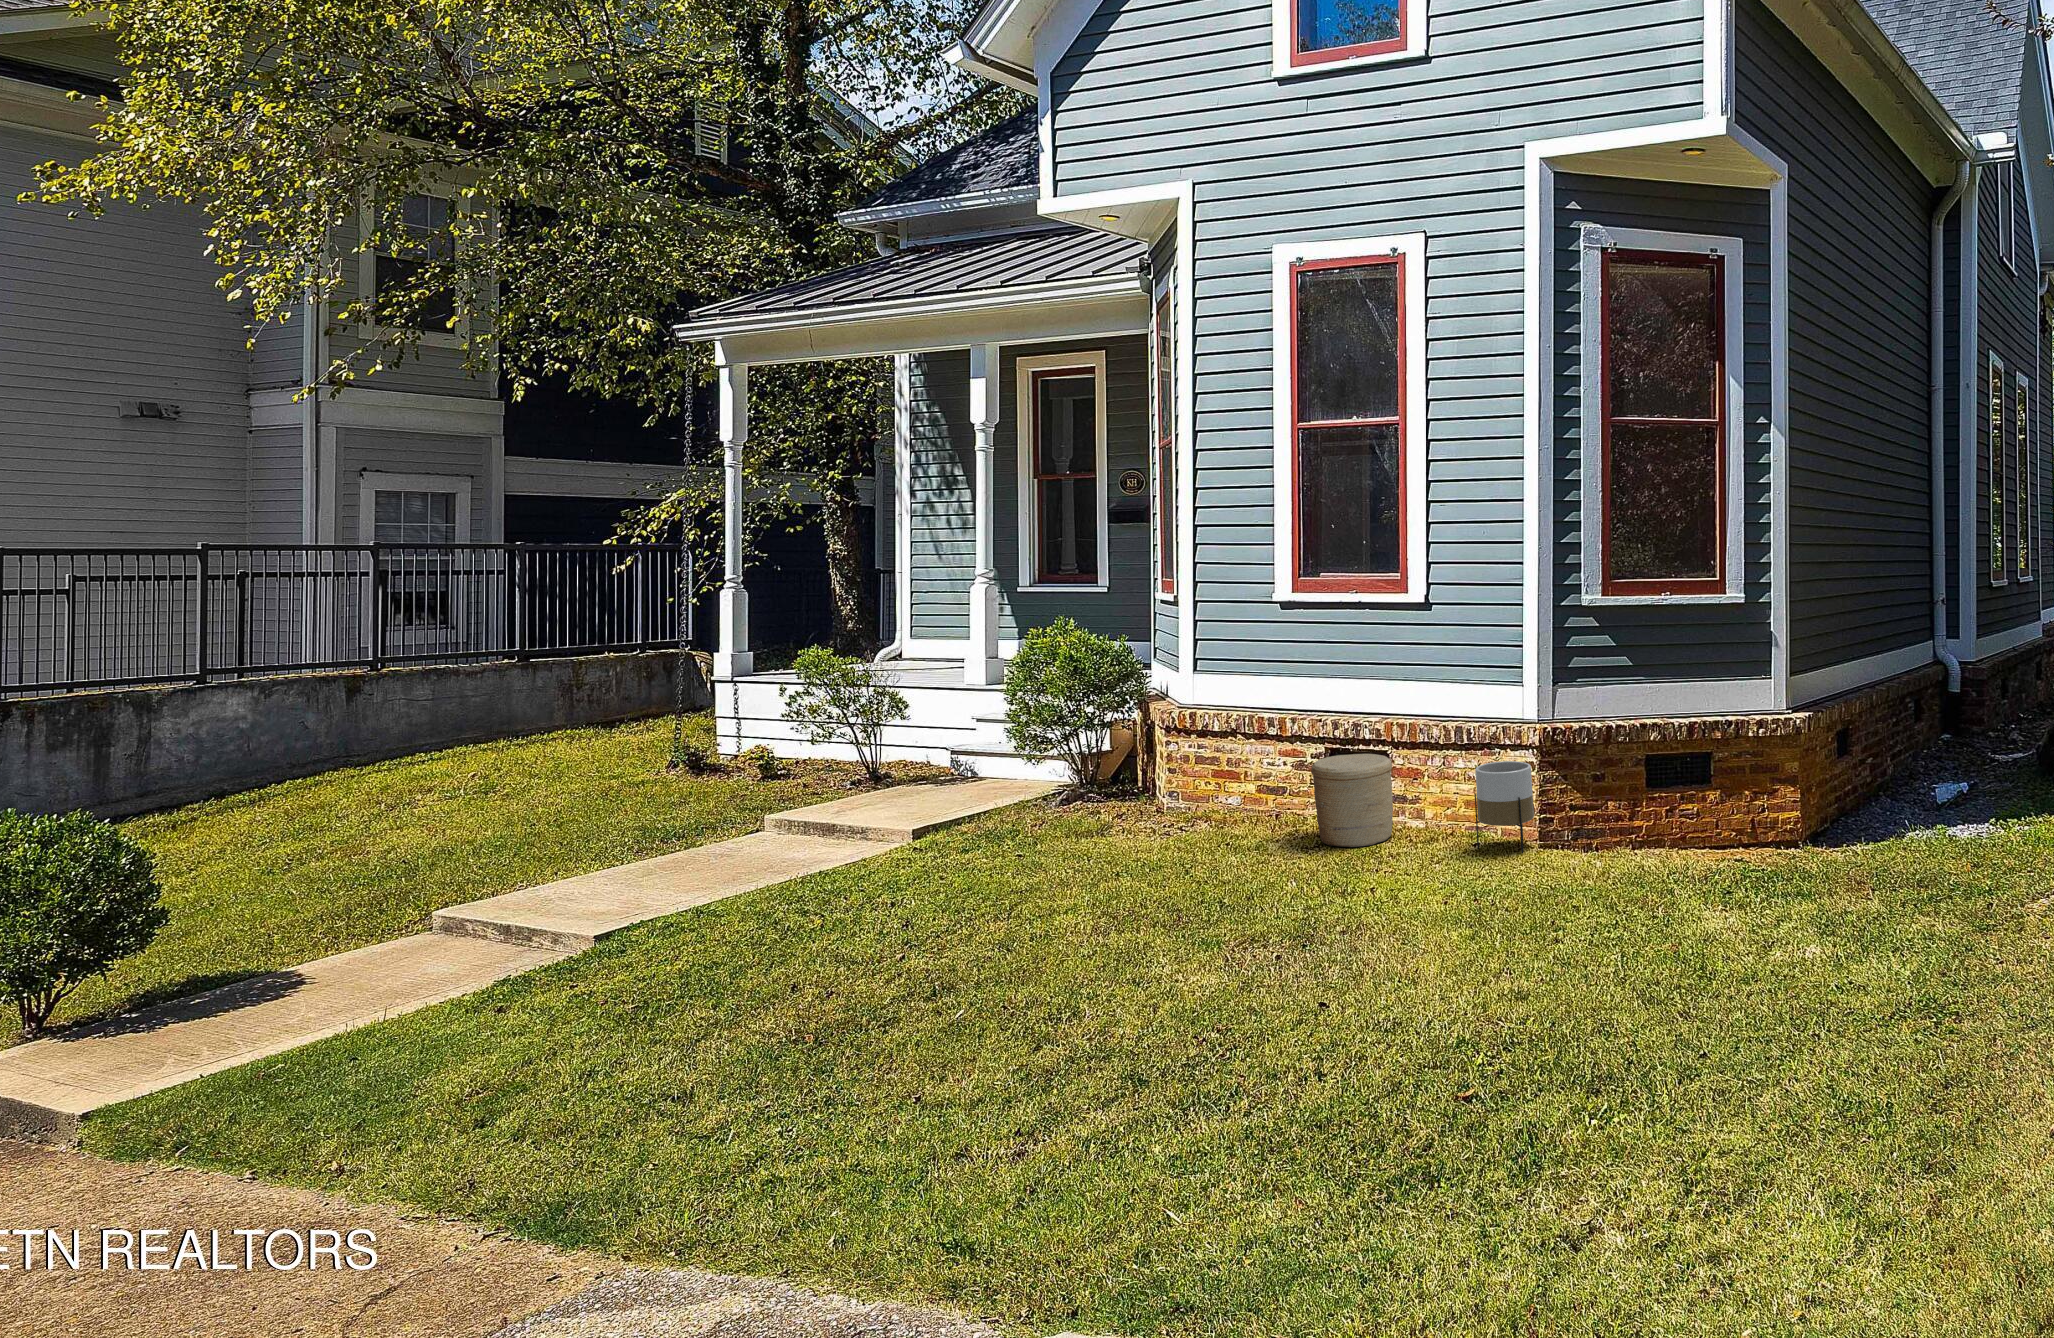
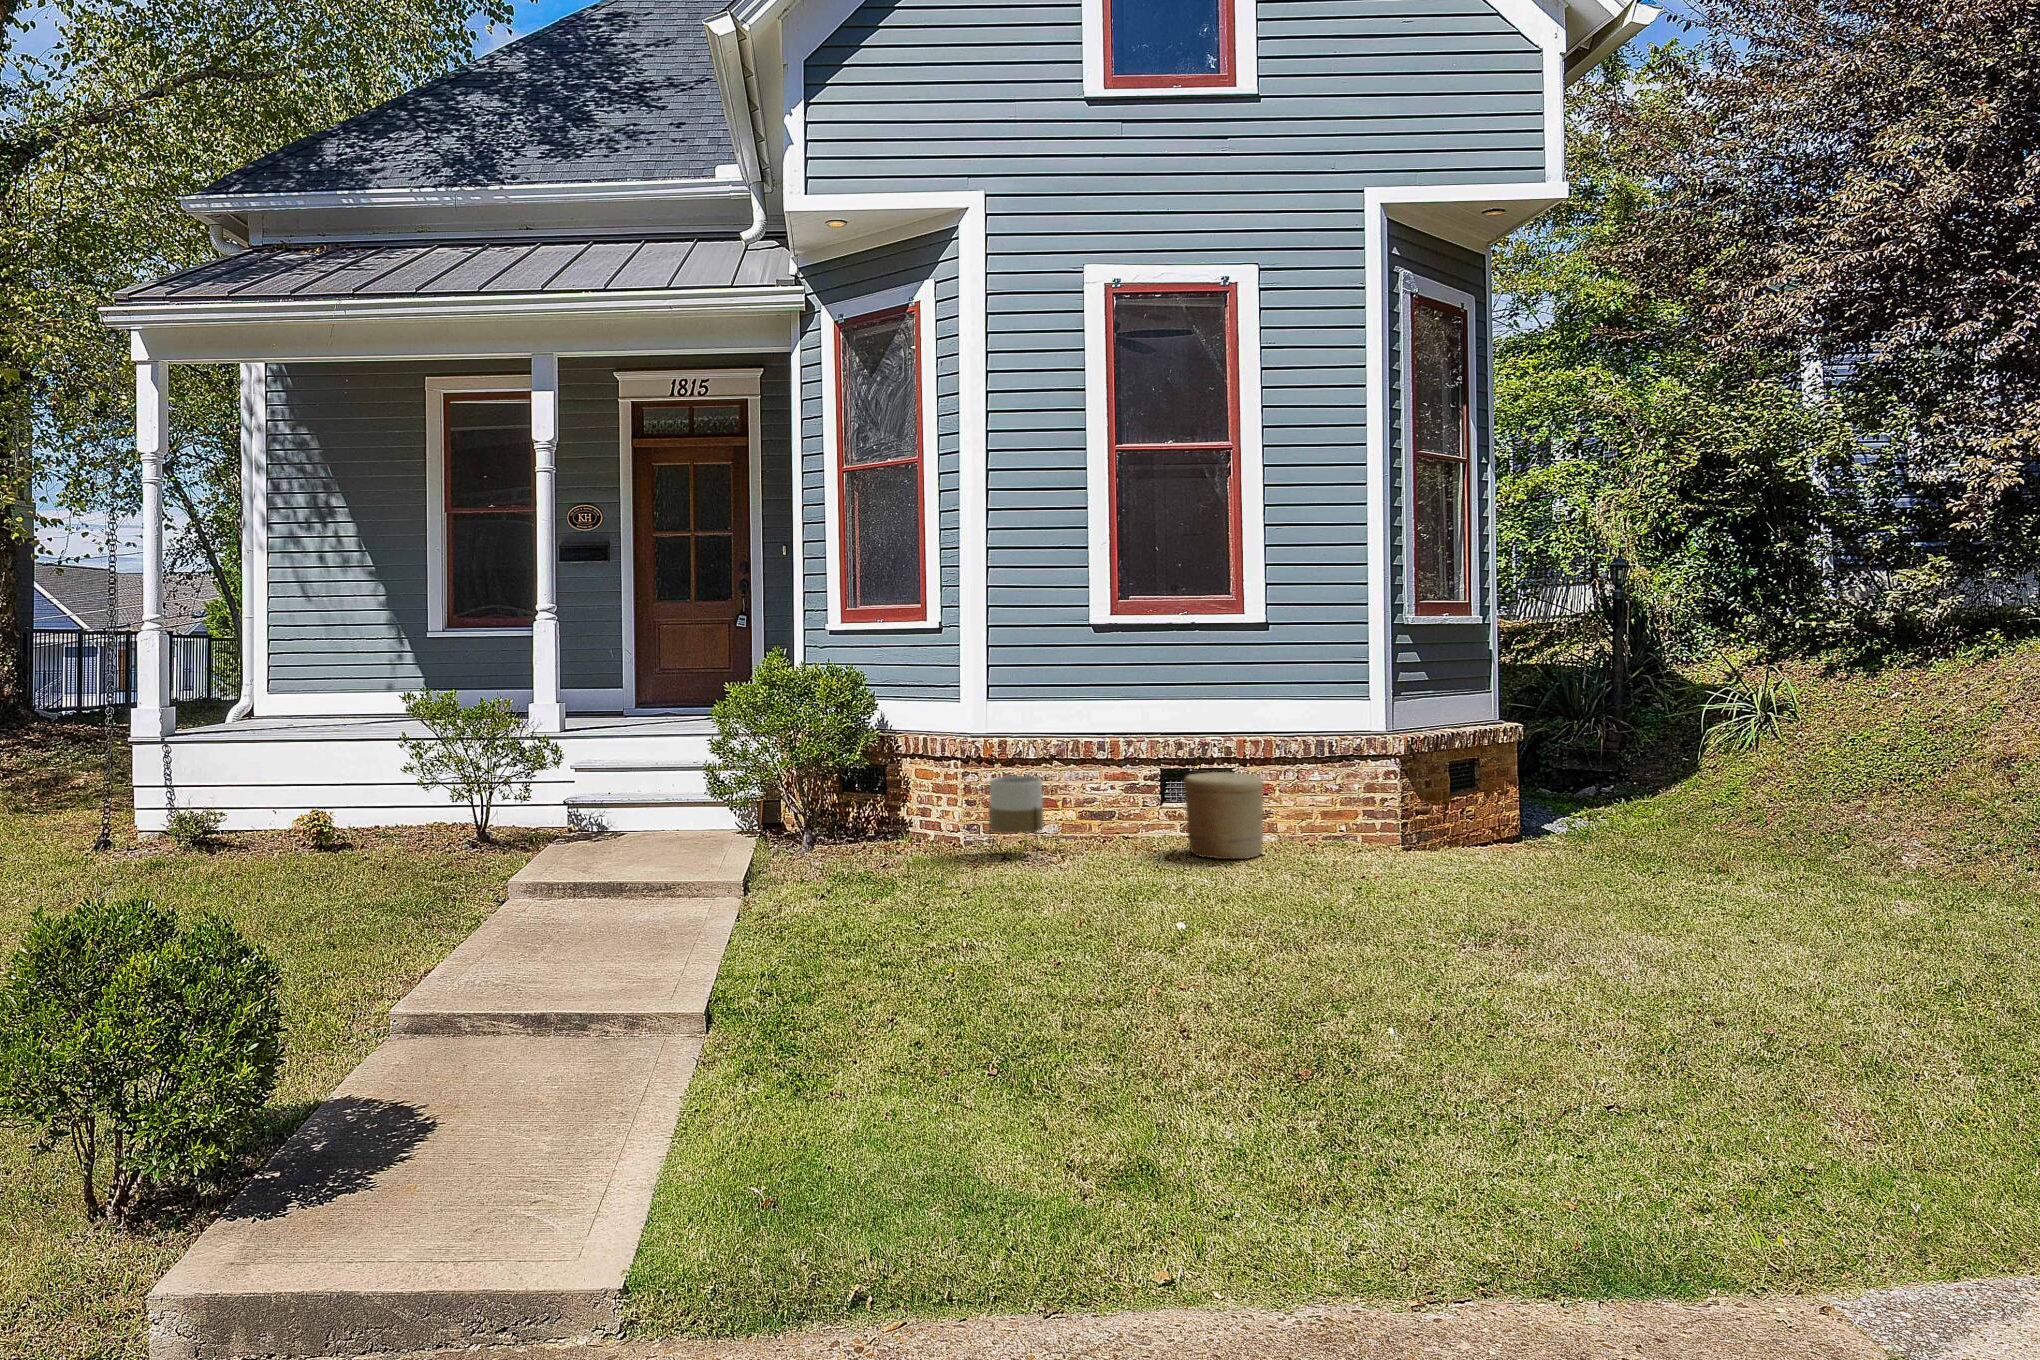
planter: present [1475,761,1534,853] -> present [989,776,1043,849]

